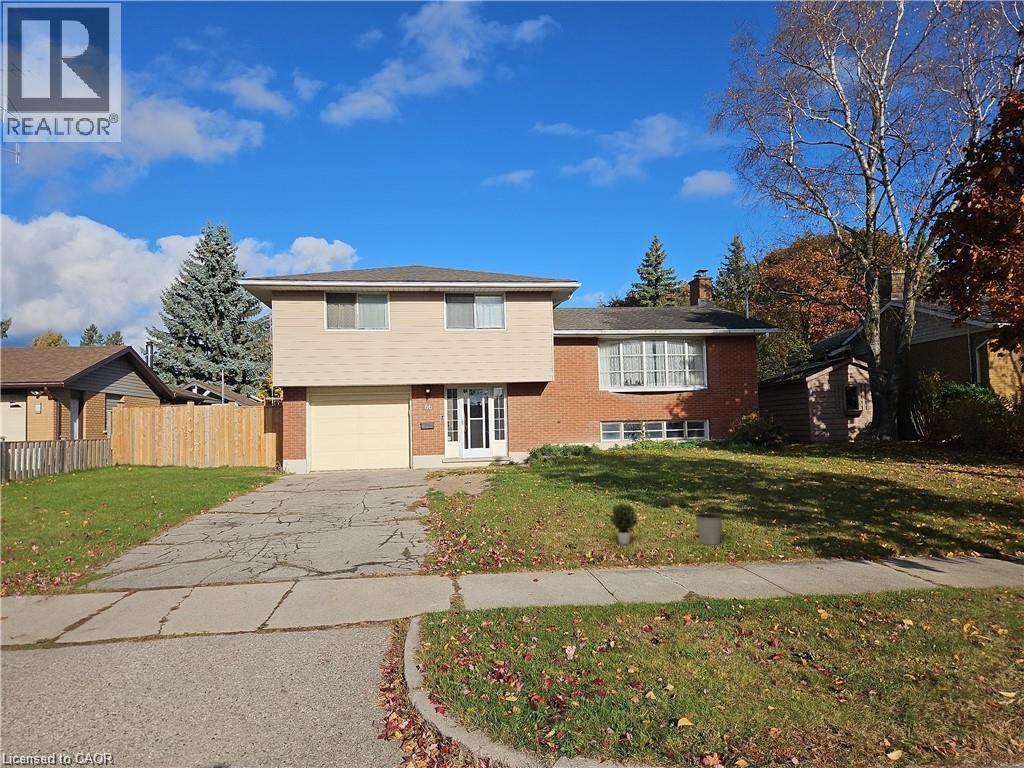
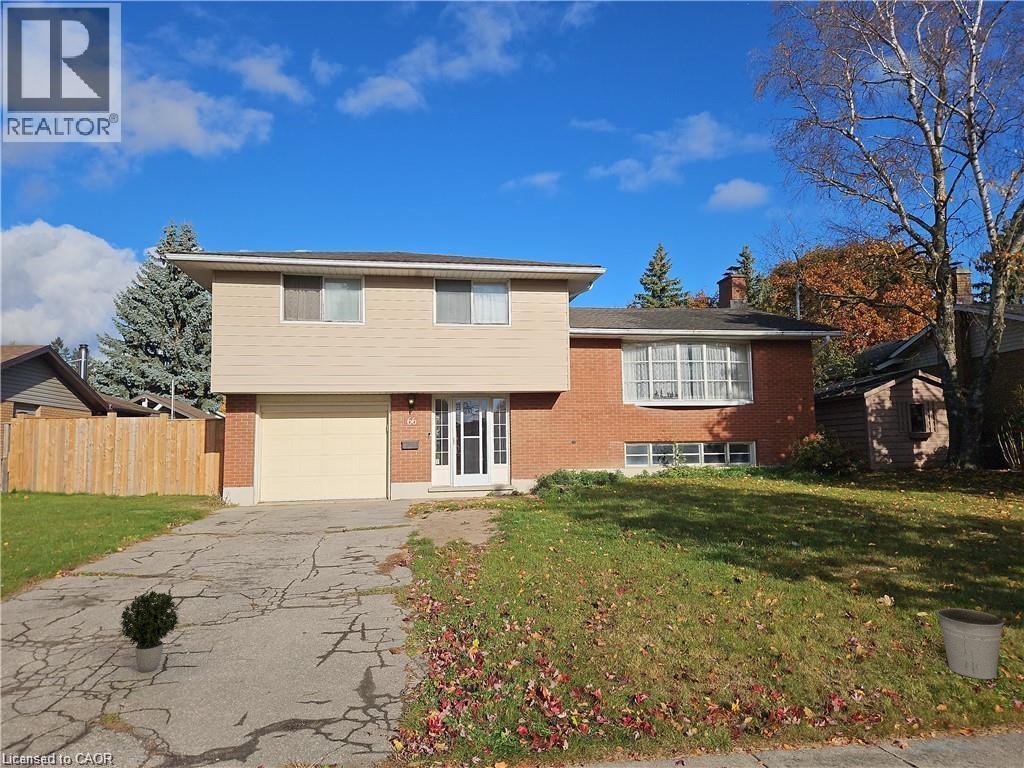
potted plant: present [609,504,637,545] -> present [118,591,179,672]

